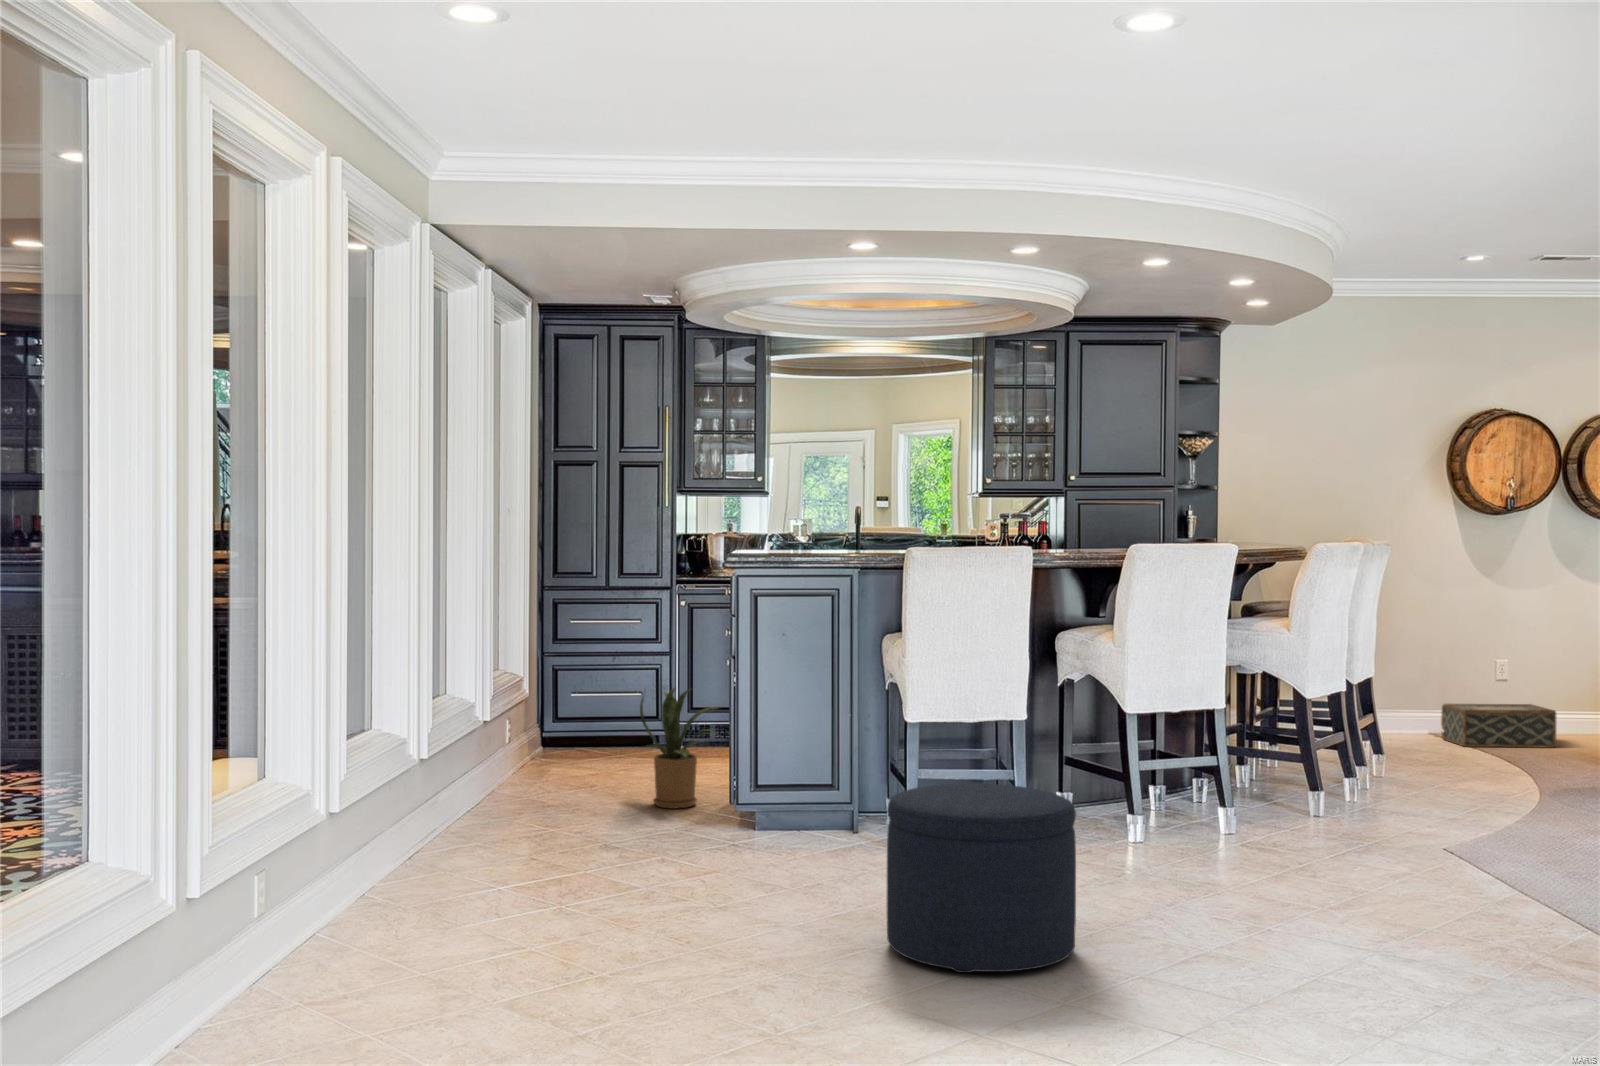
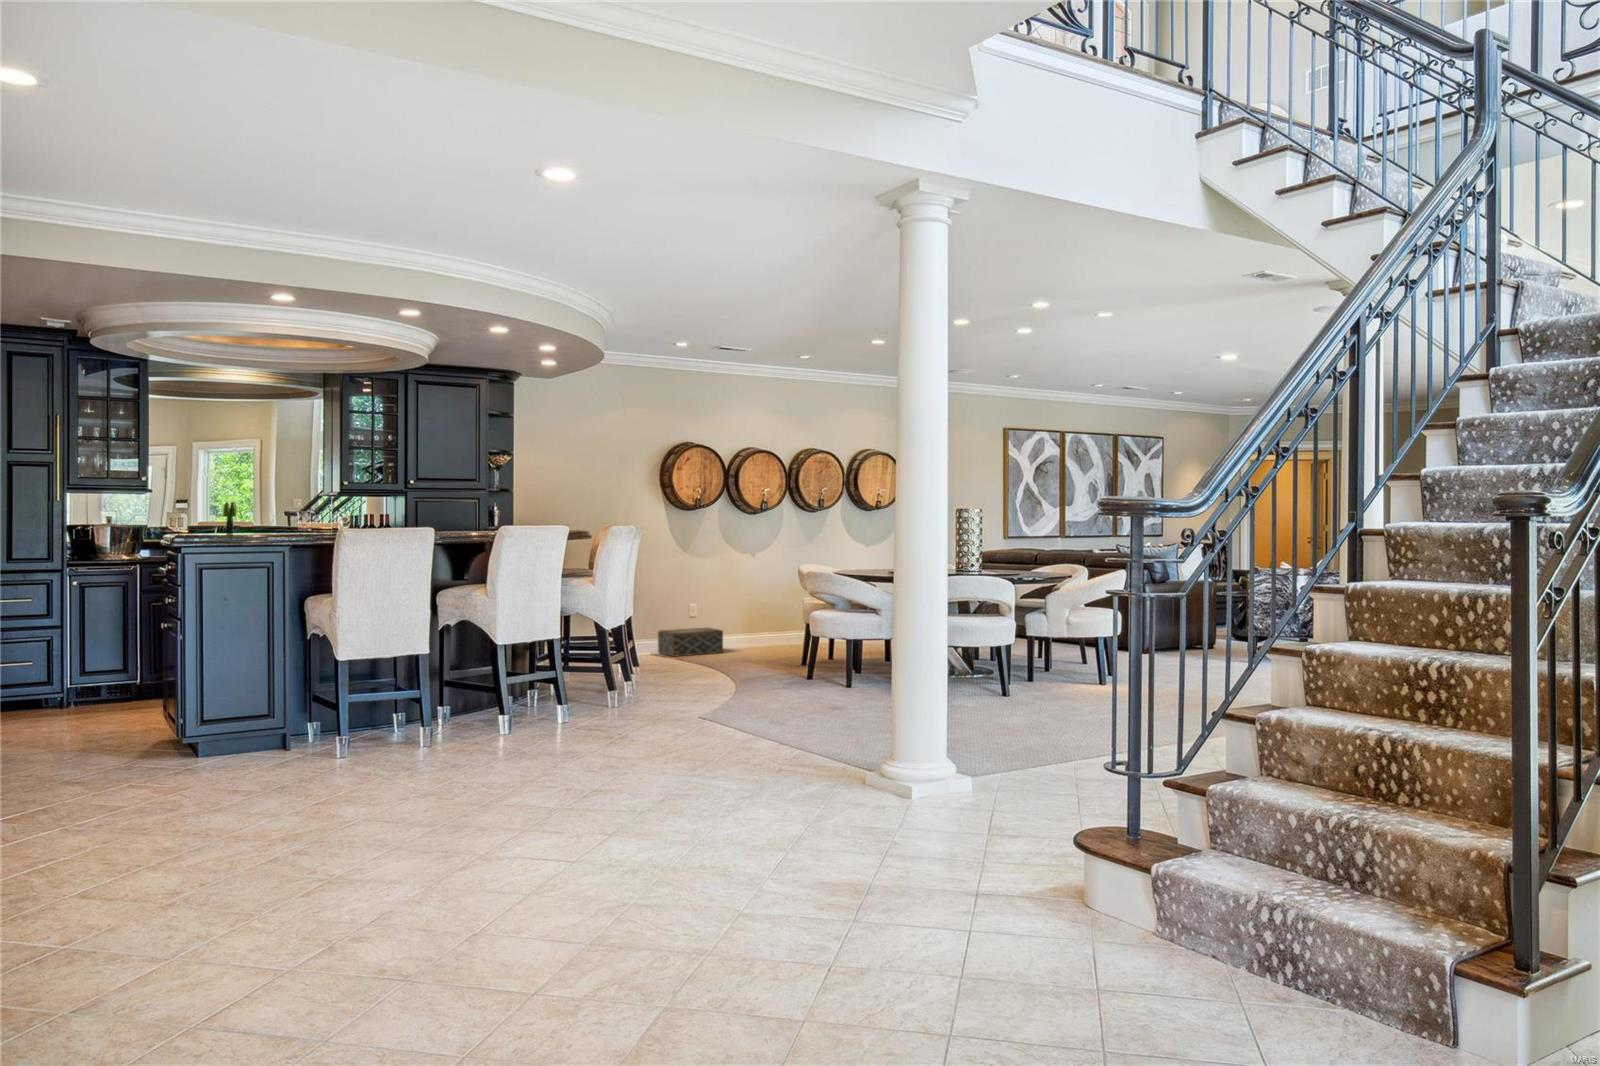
house plant: present [640,688,718,808] -> none [67,649,159,755]
ottoman: present [887,783,1076,973] -> none [372,694,511,825]

